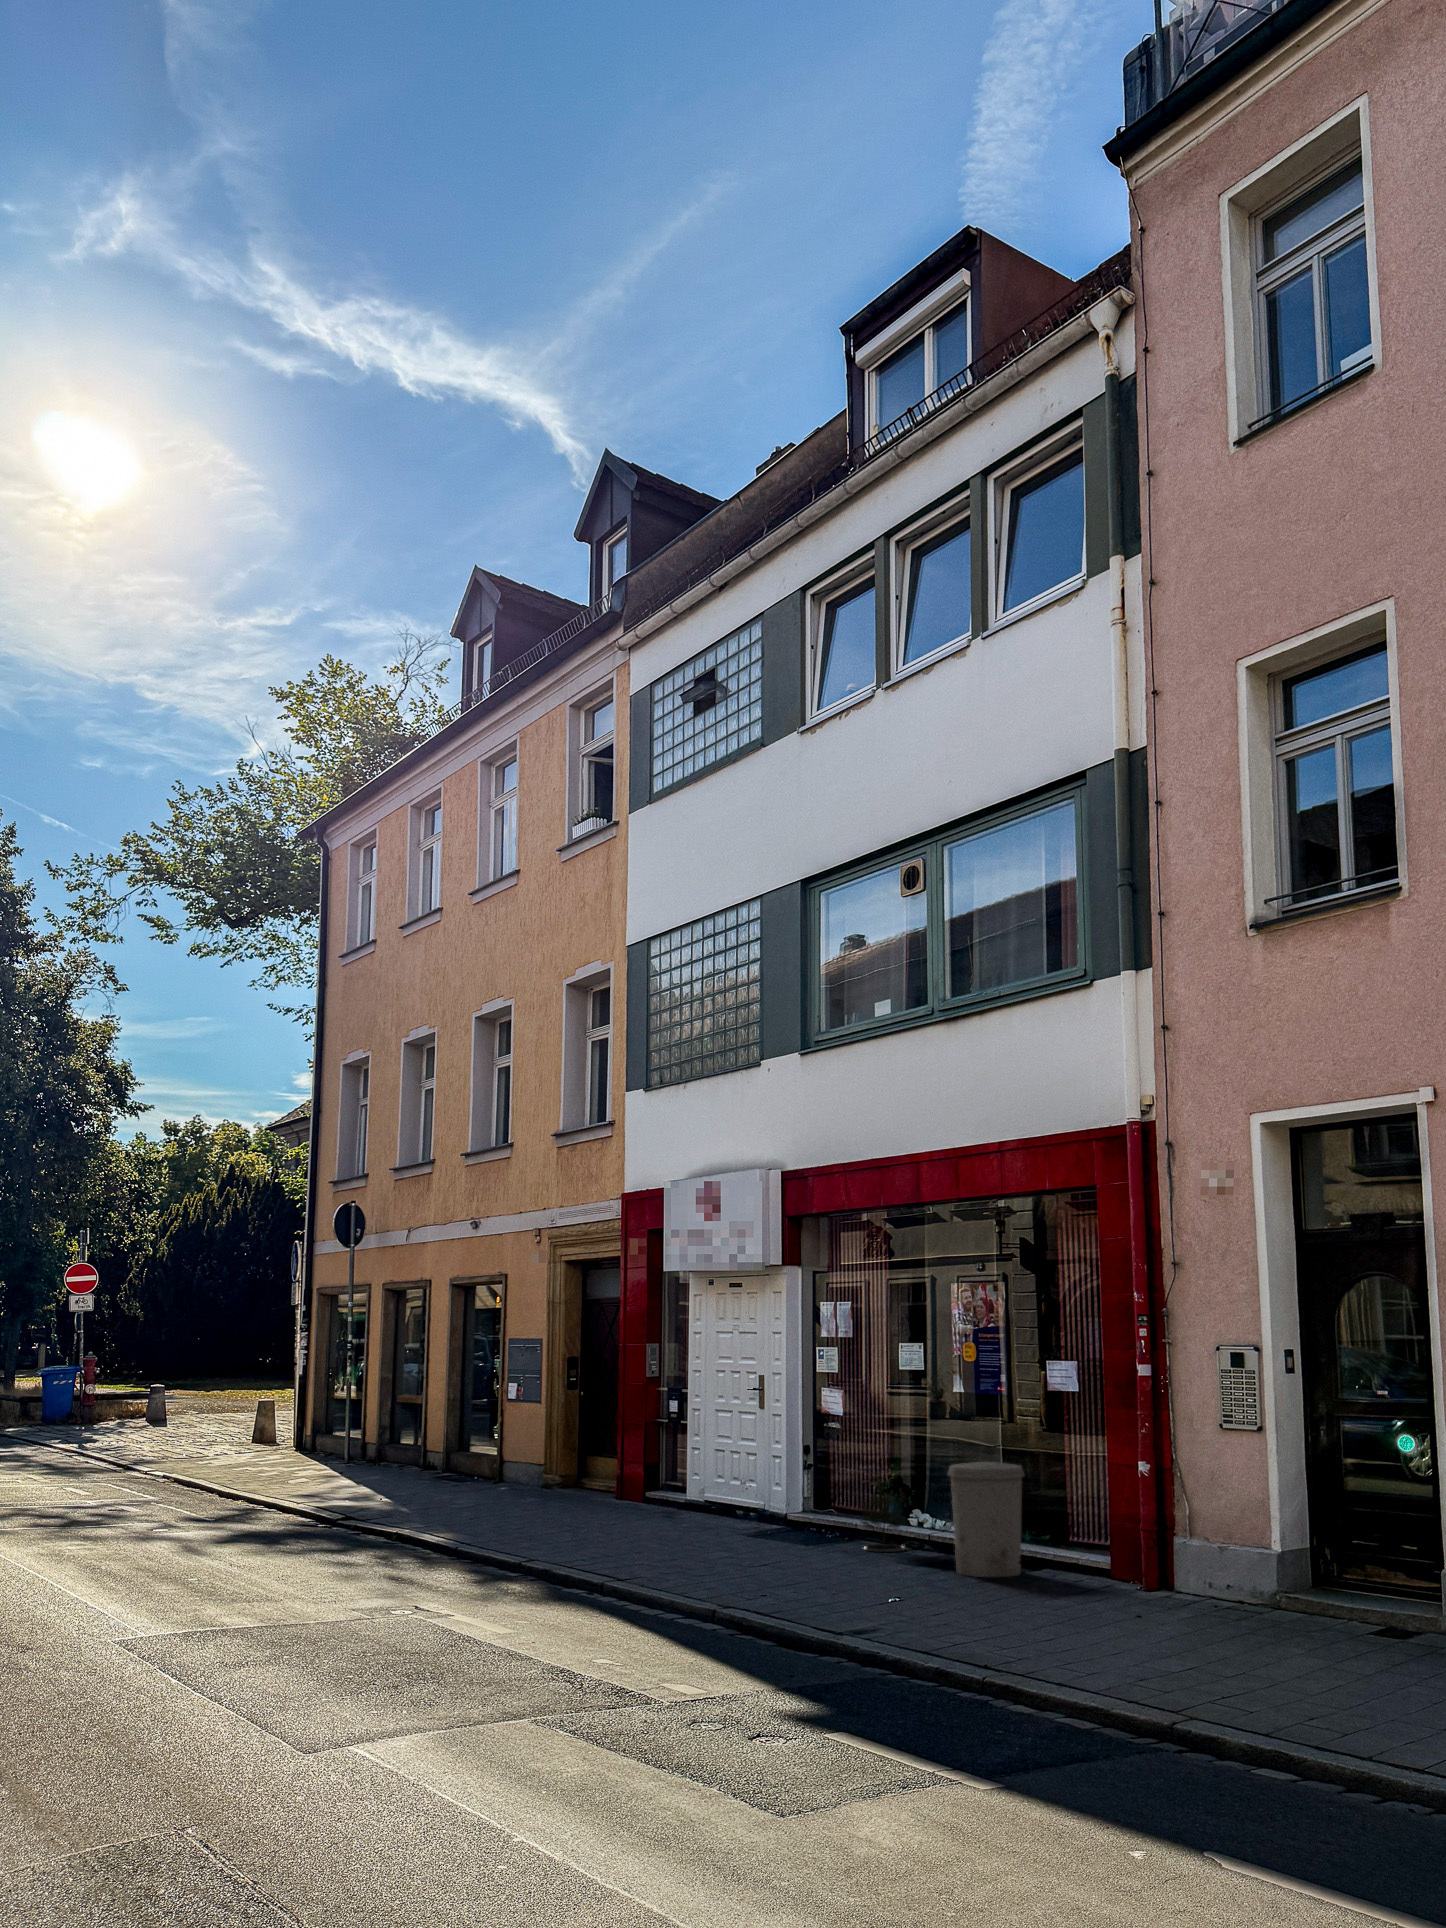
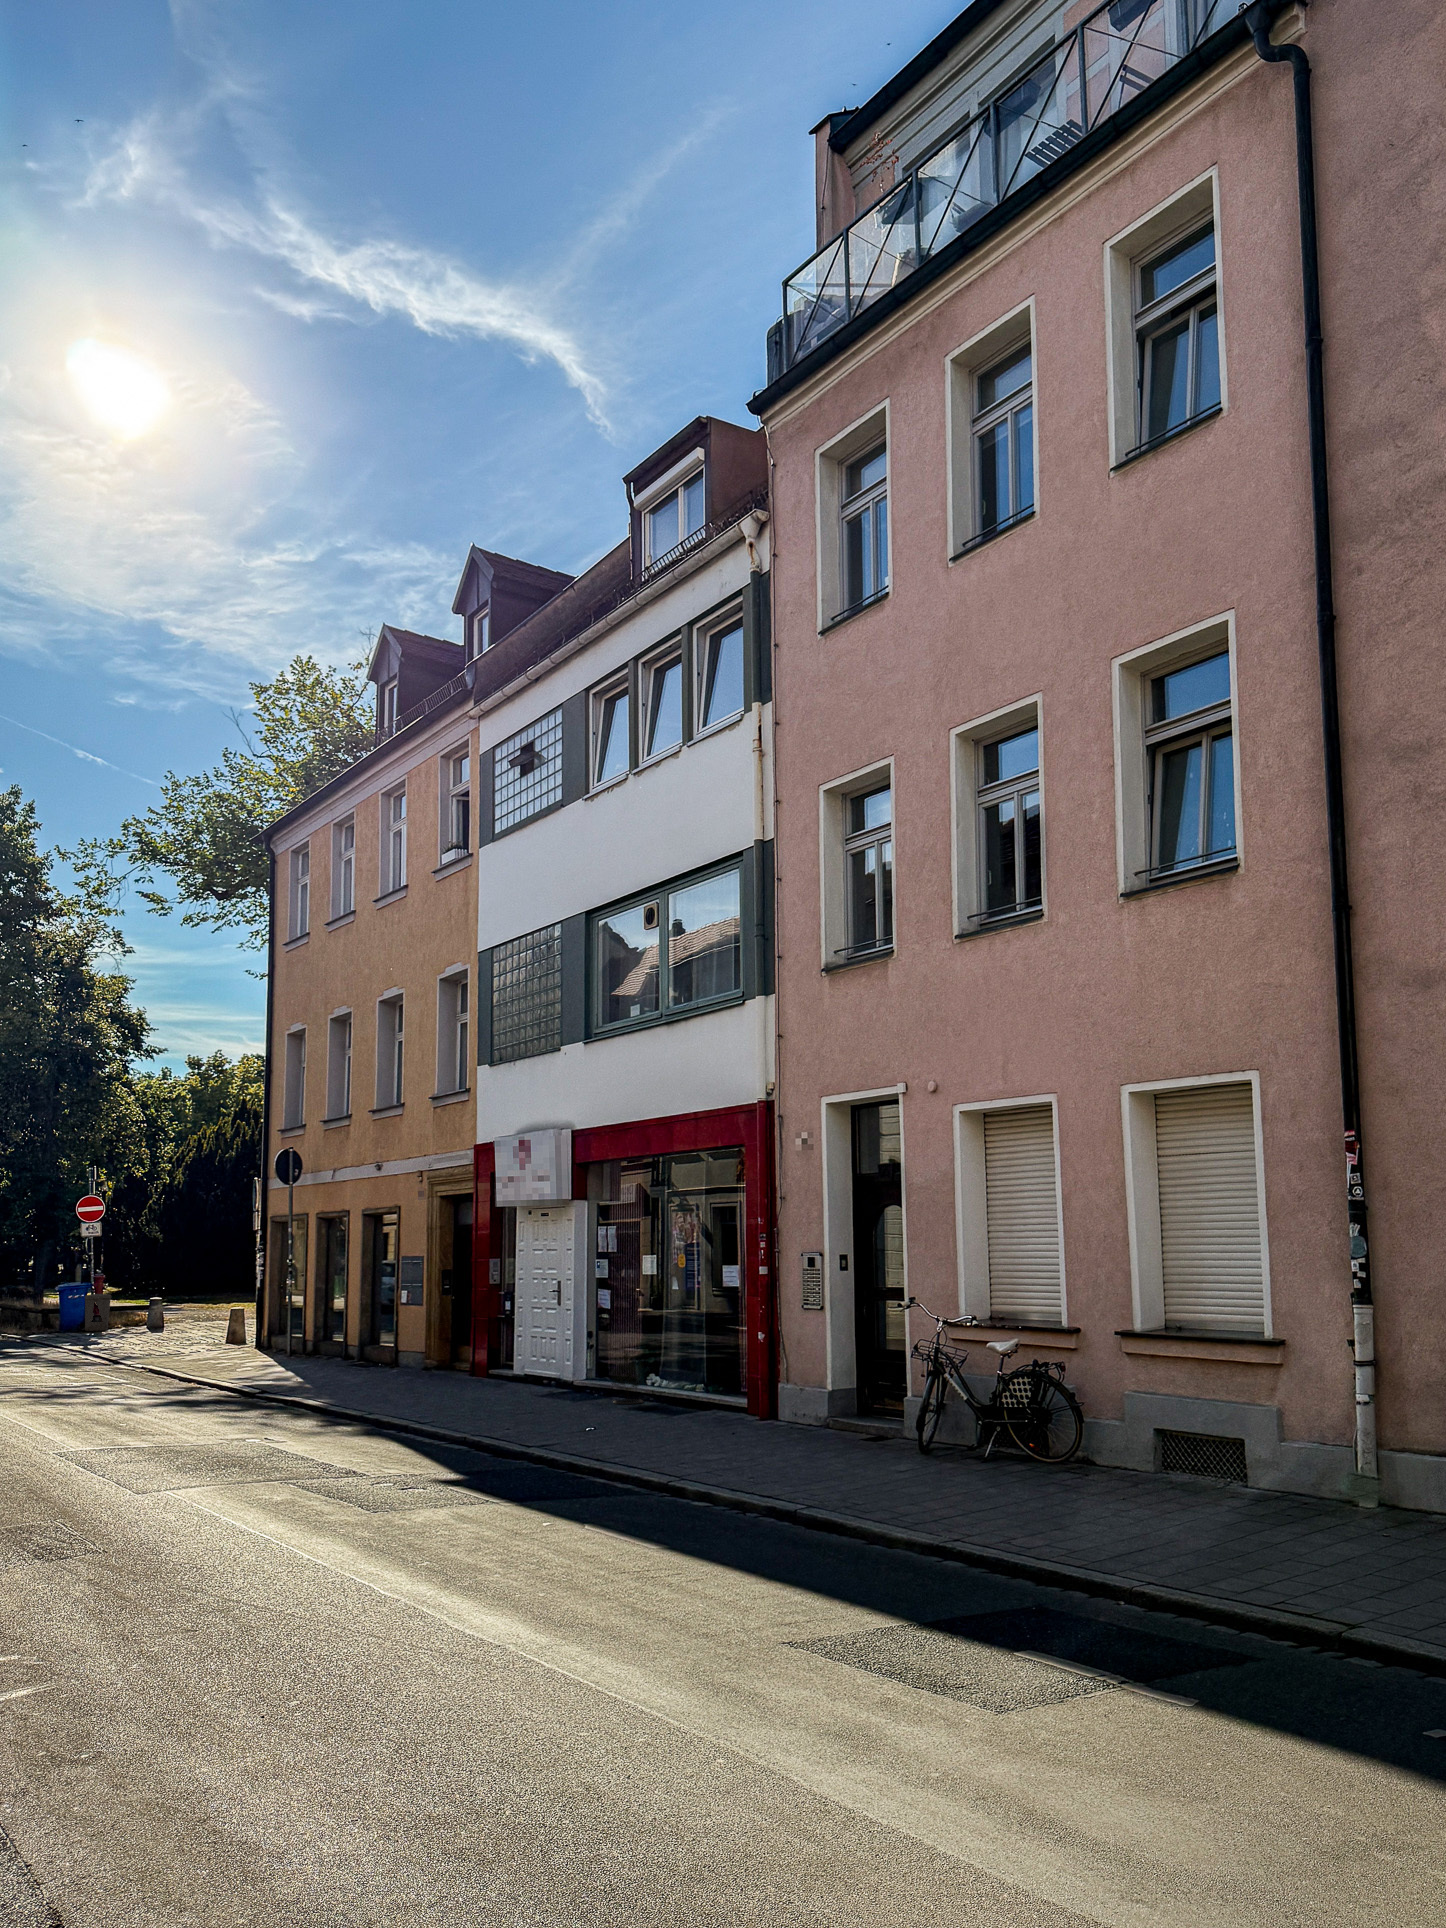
trash can: present [948,1462,1024,1577] -> present [85,1294,112,1331]

